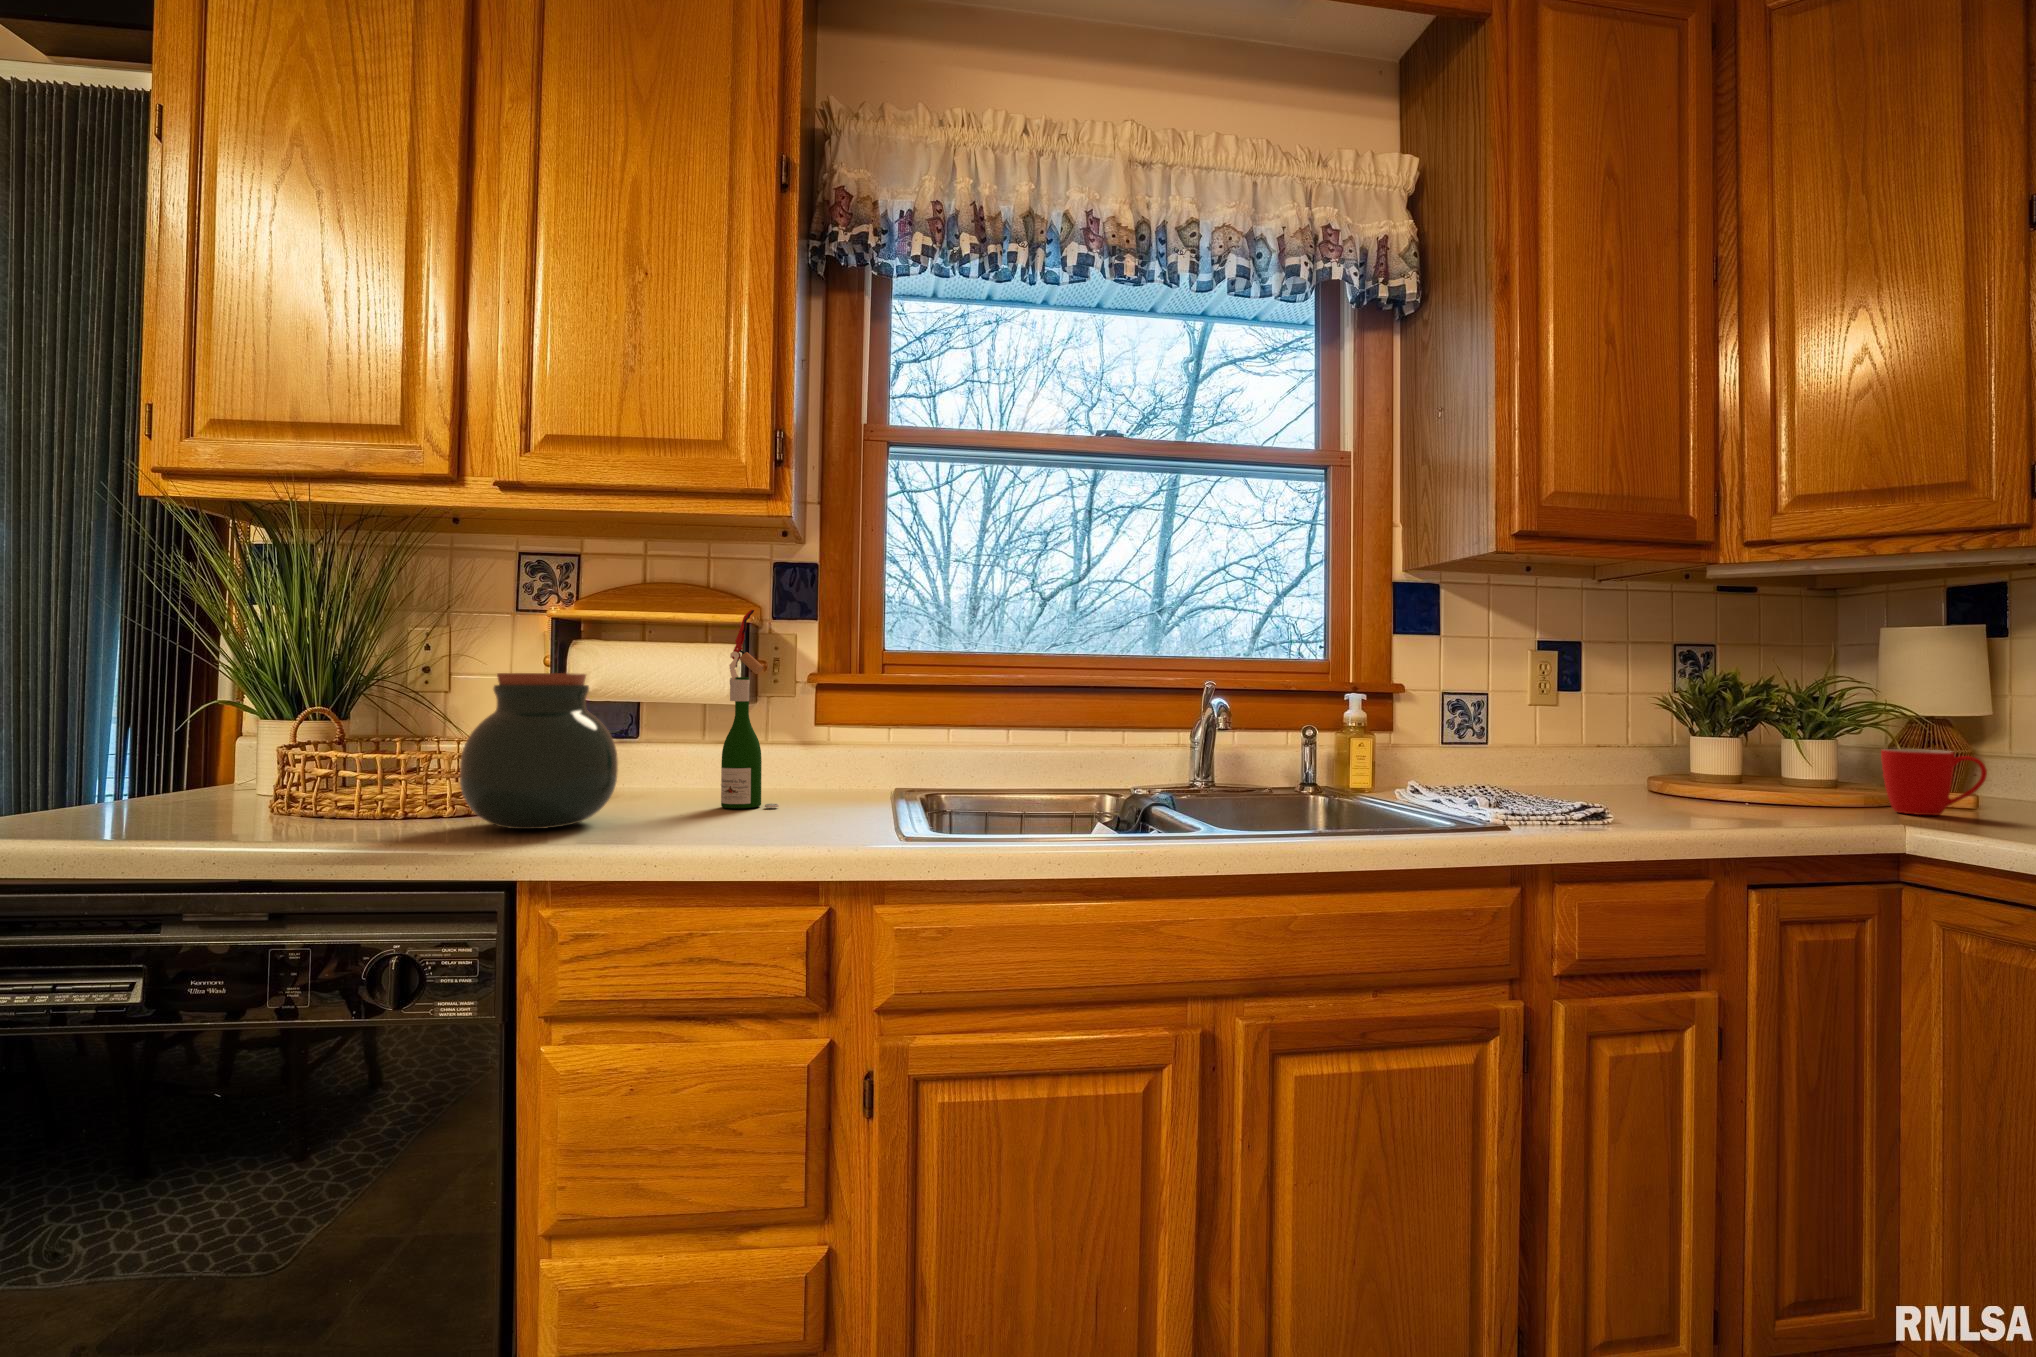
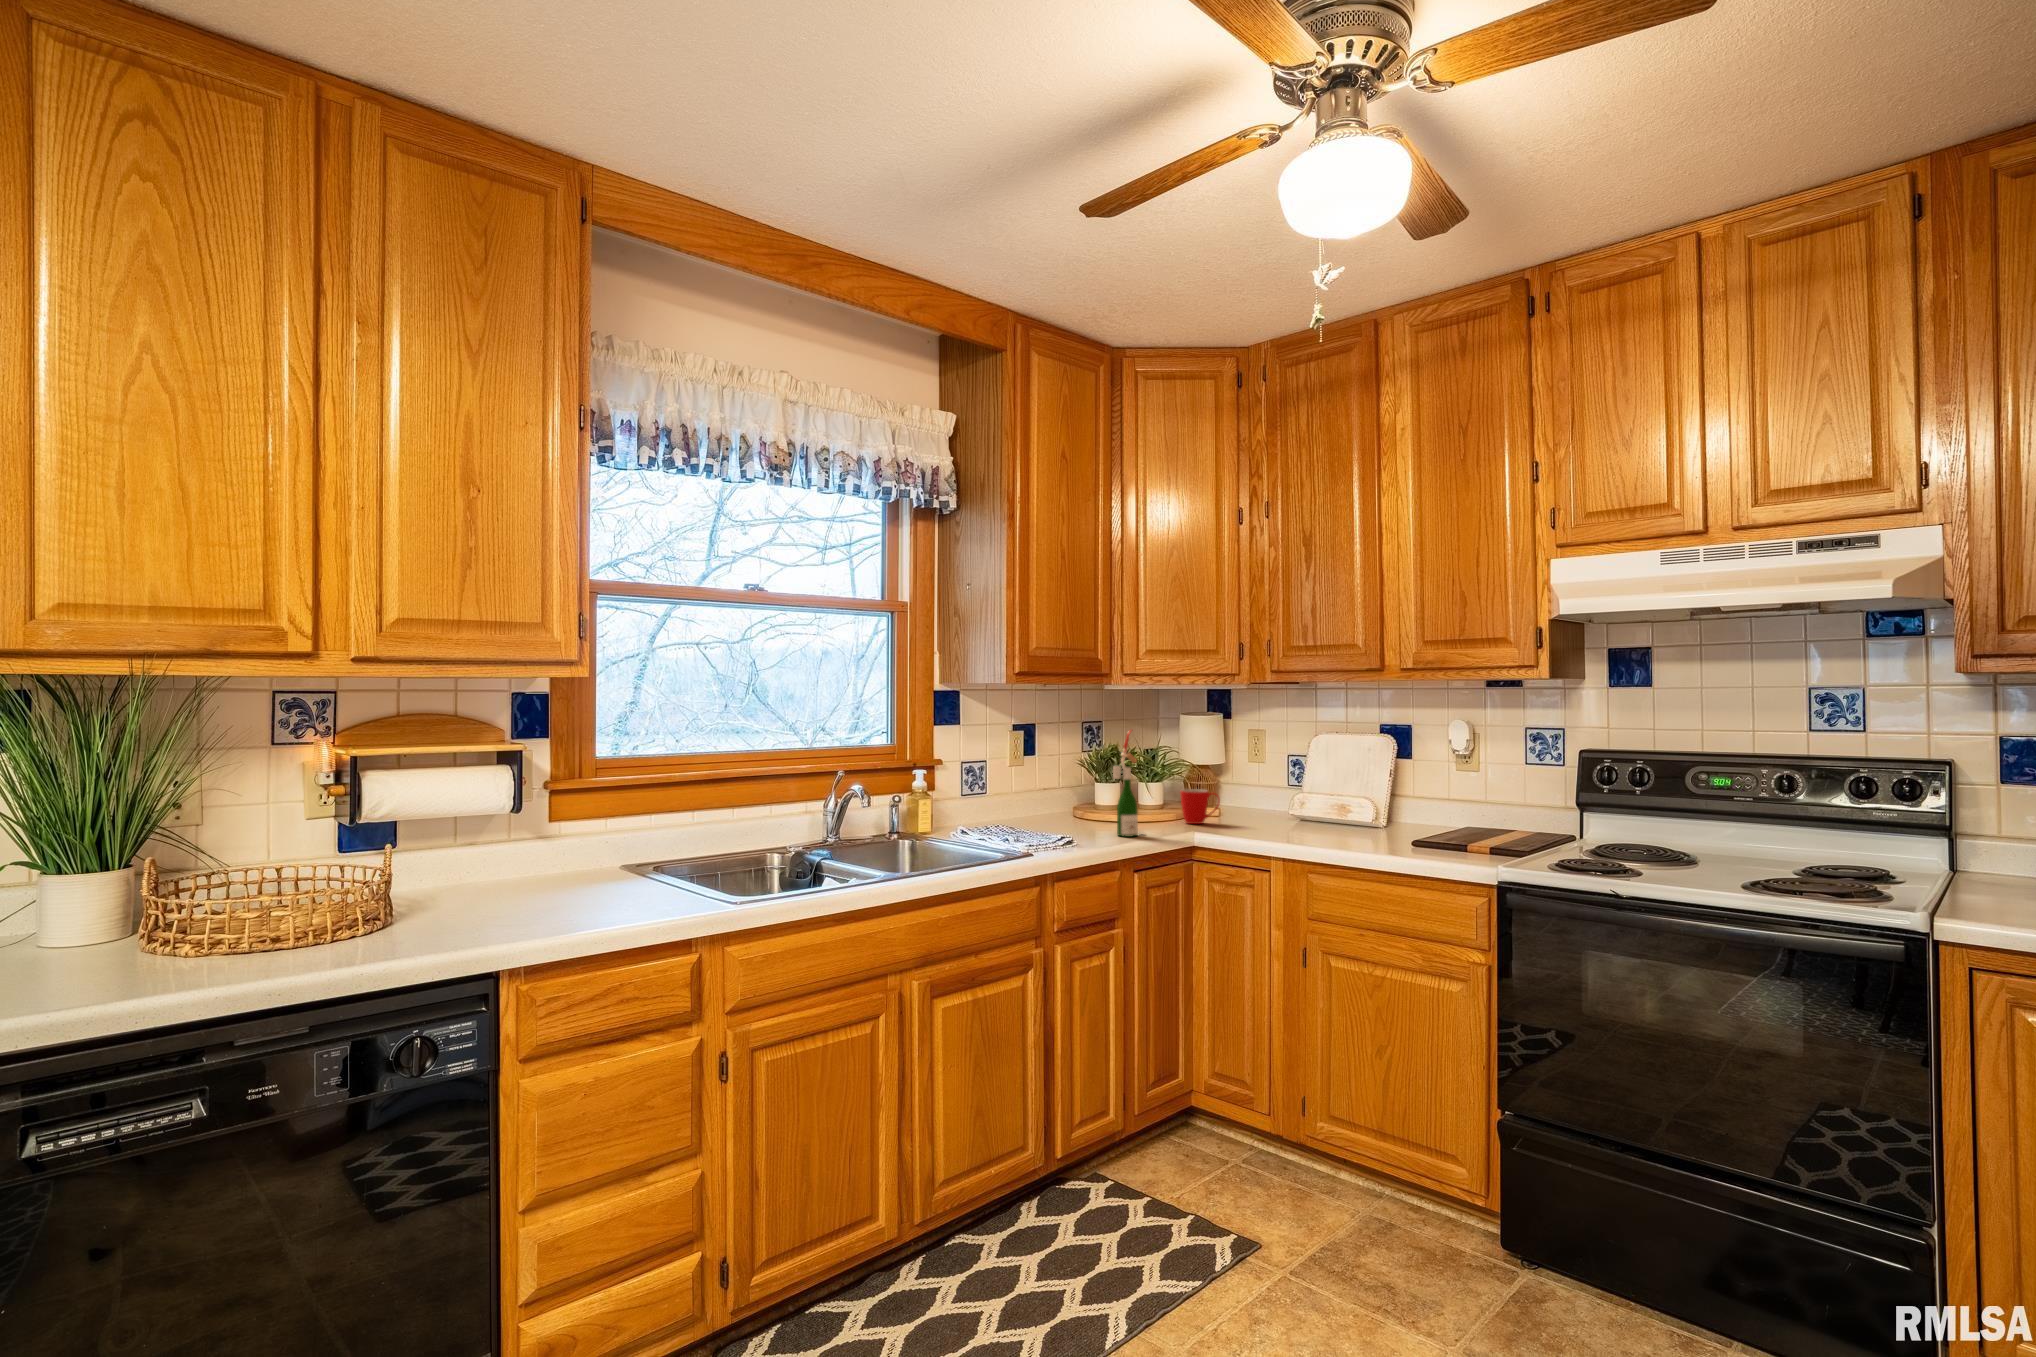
wine bottle: present [721,610,779,808] -> present [1113,730,1143,837]
jar: present [460,673,618,829] -> none [401,813,517,934]

